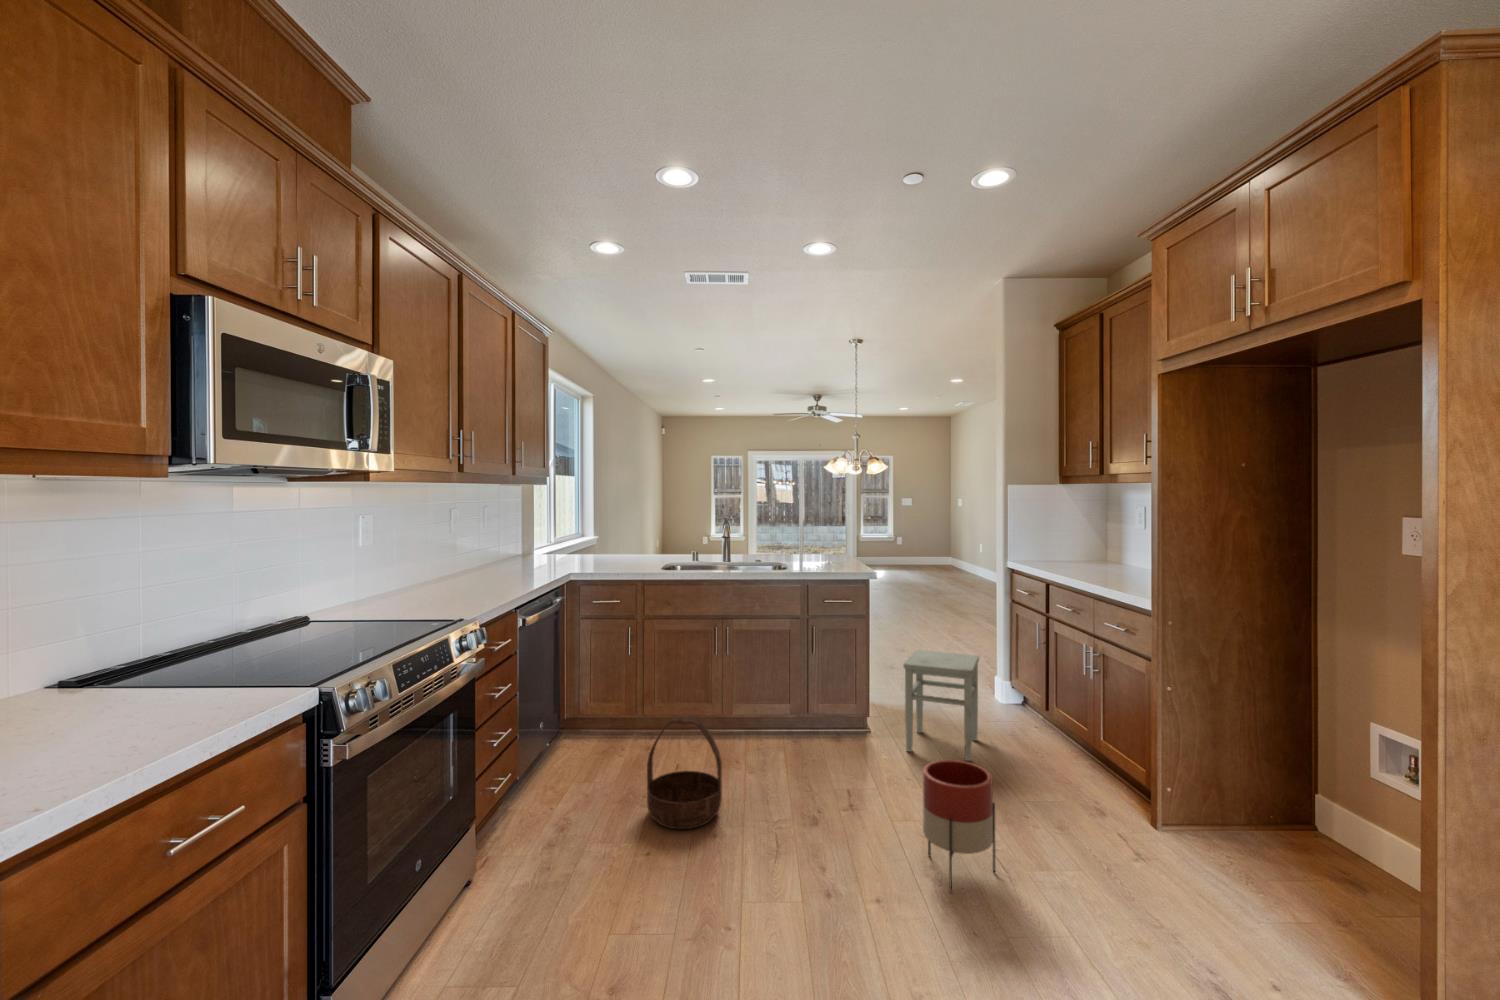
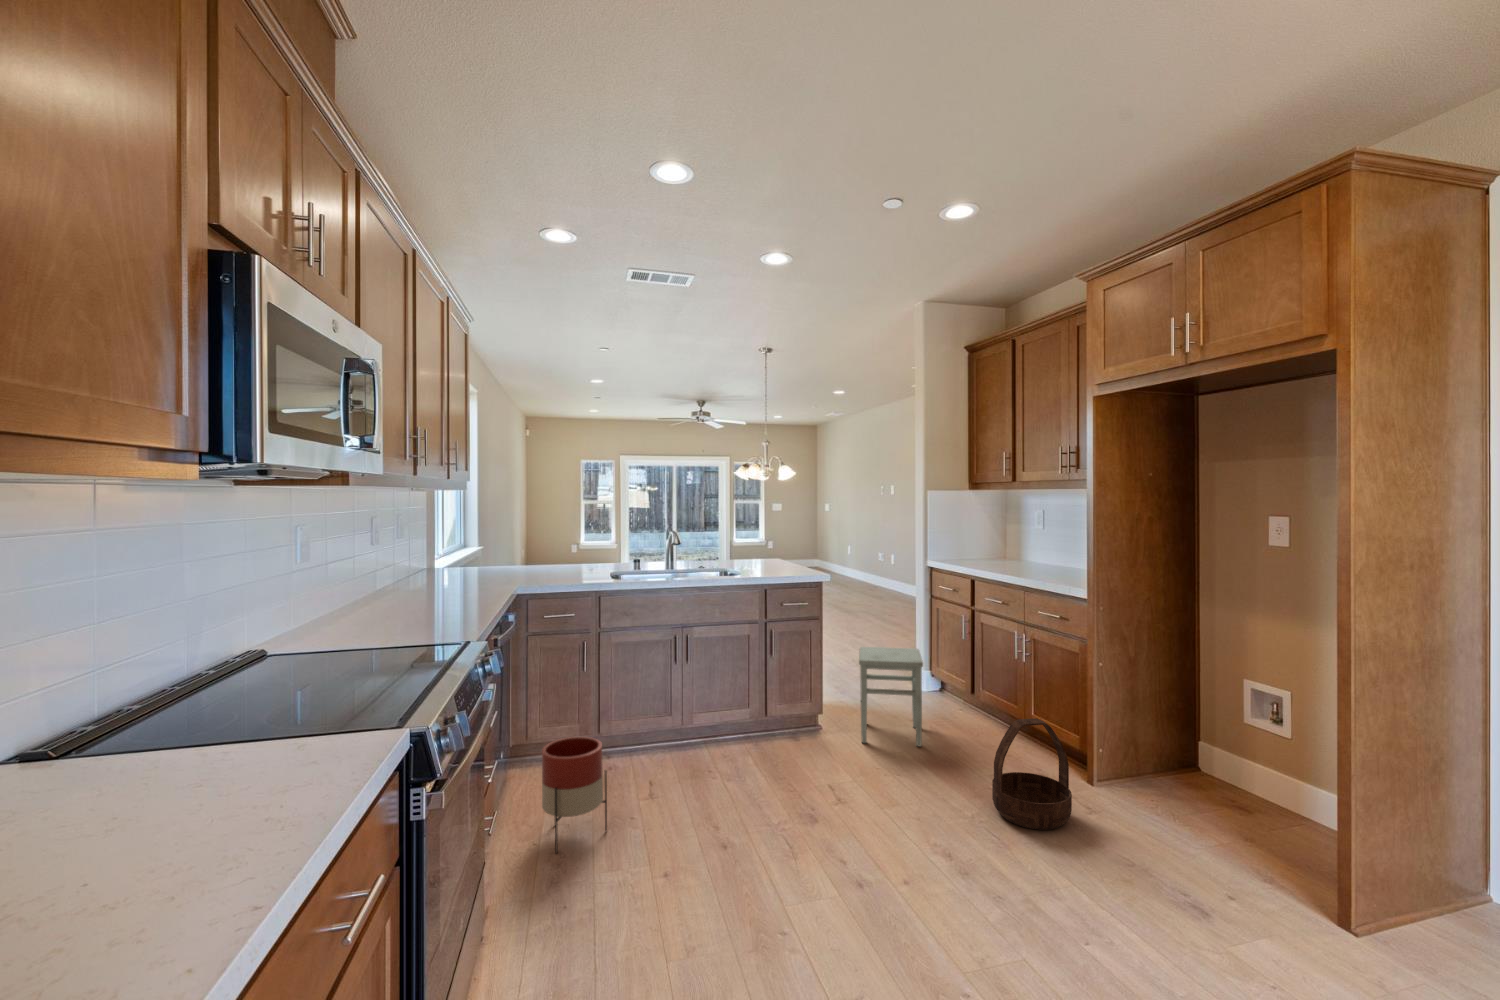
basket: present [647,717,722,829] -> present [992,718,1072,830]
planter: present [923,760,995,893] -> present [542,736,607,853]

